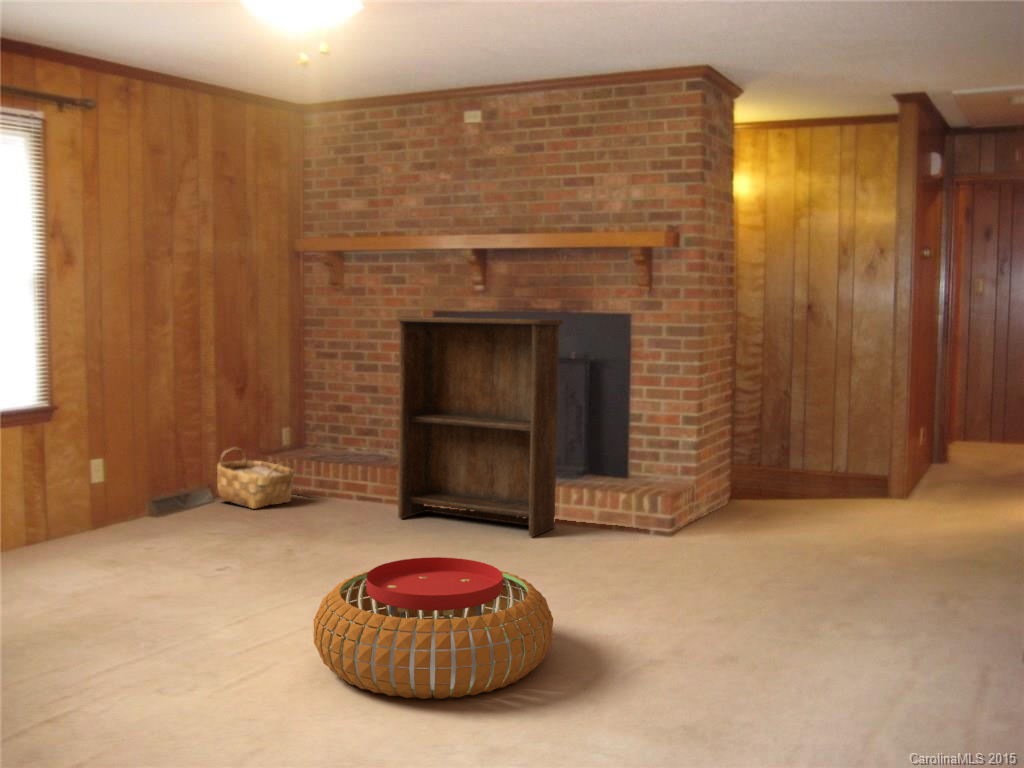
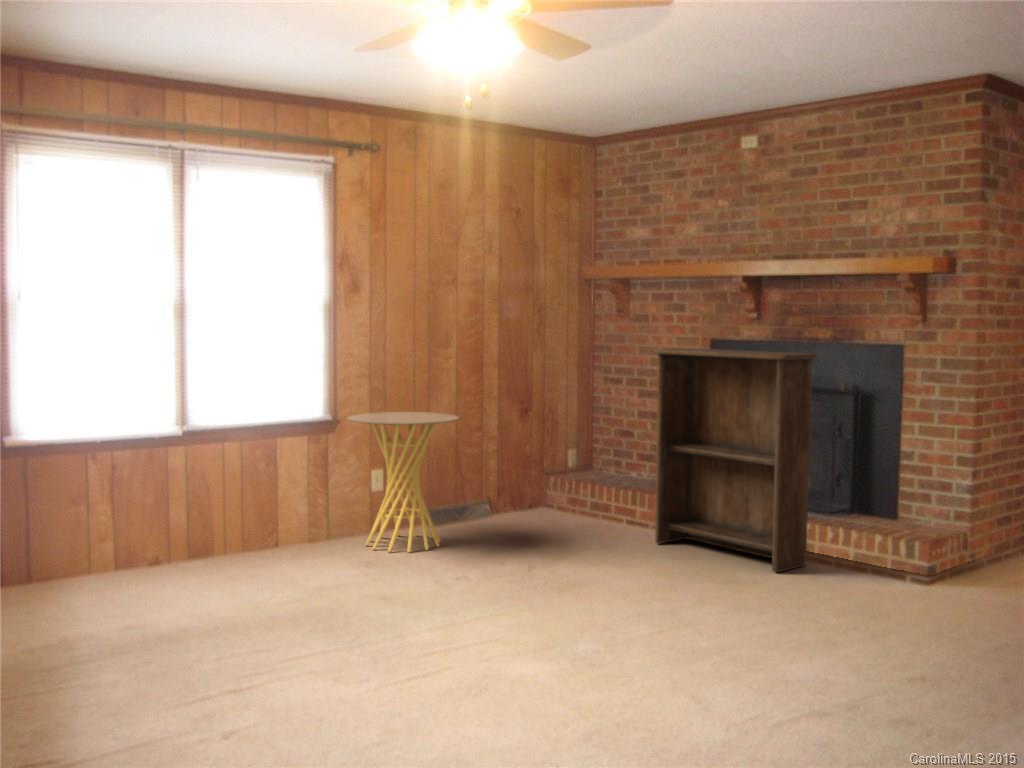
side table: none [40,388,182,552] -> present [347,412,459,552]
woven basket: present [217,448,294,509] -> none [501,466,569,524]
pouf: present [313,557,553,699] -> none [503,581,715,704]

